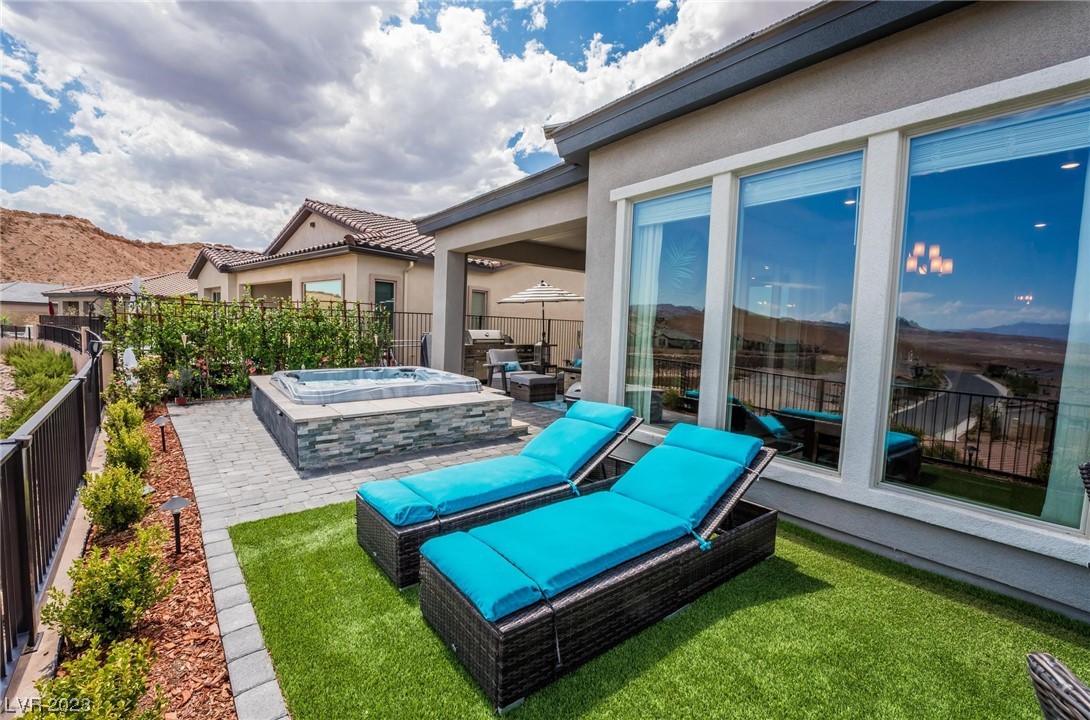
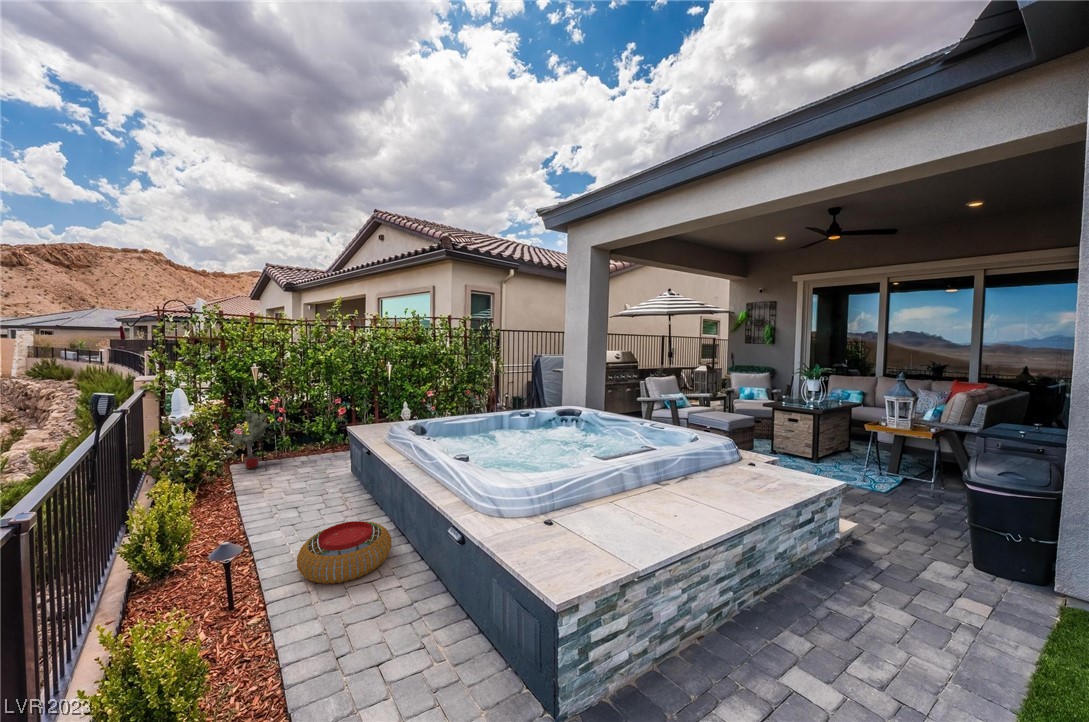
pouf: none [201,418,257,442] -> present [297,521,392,584]

